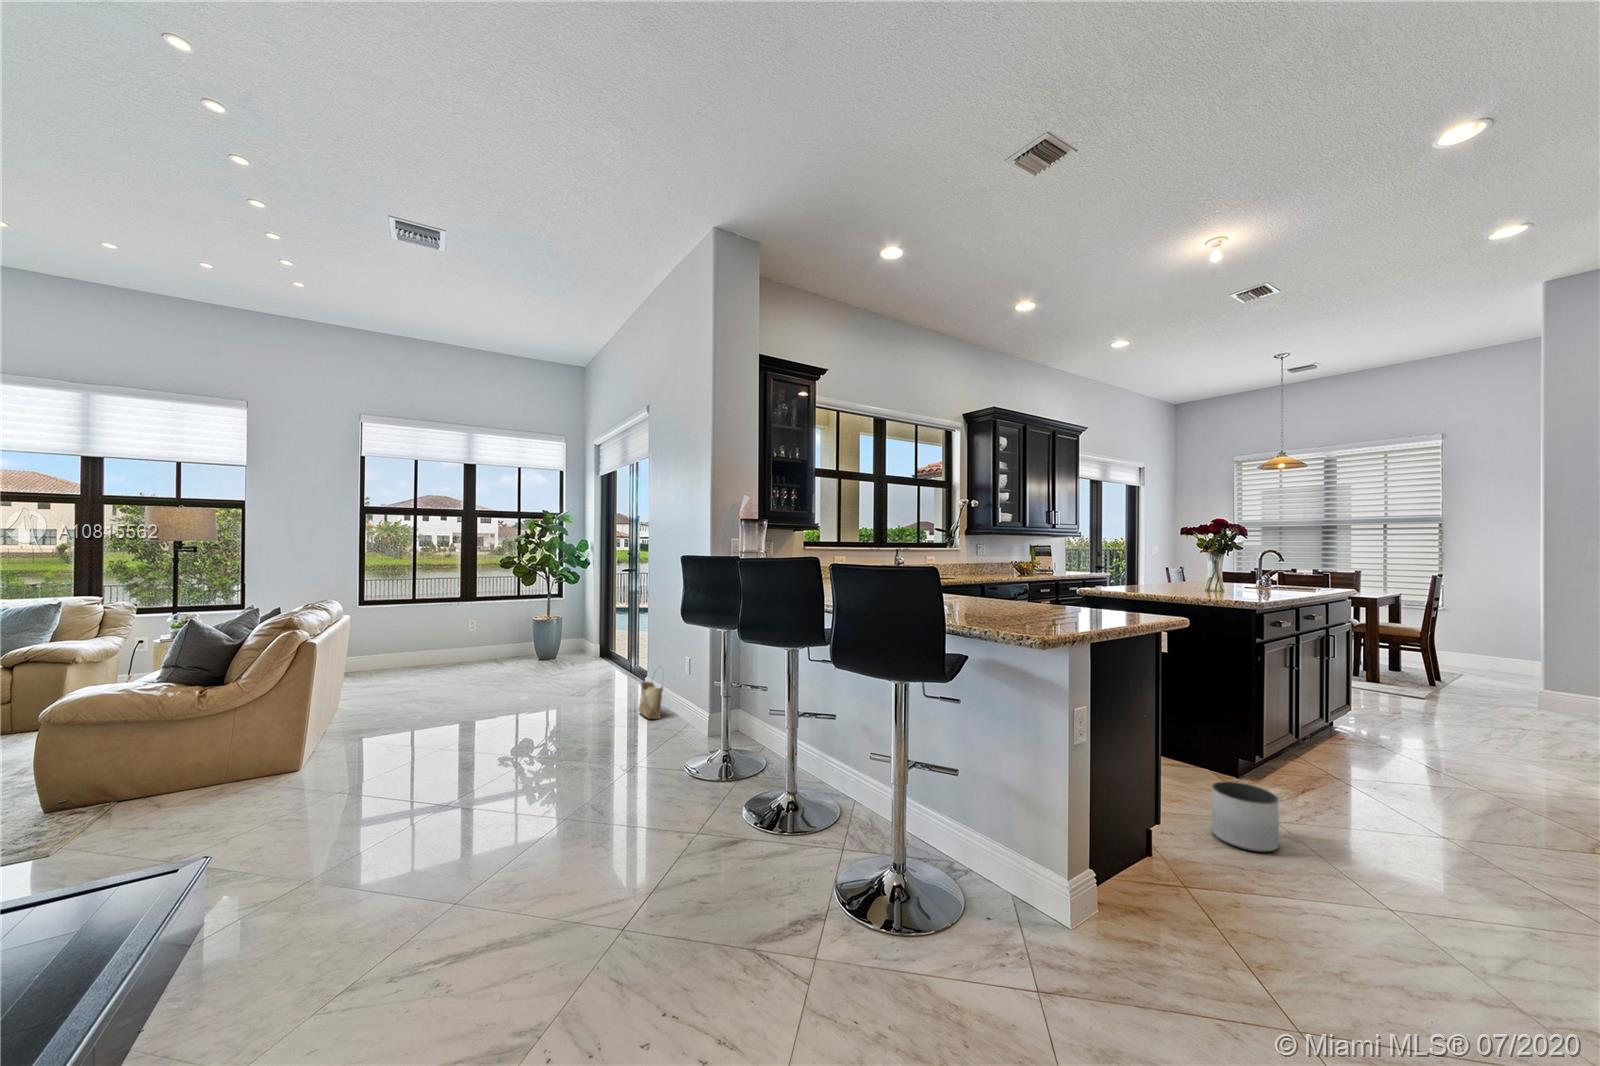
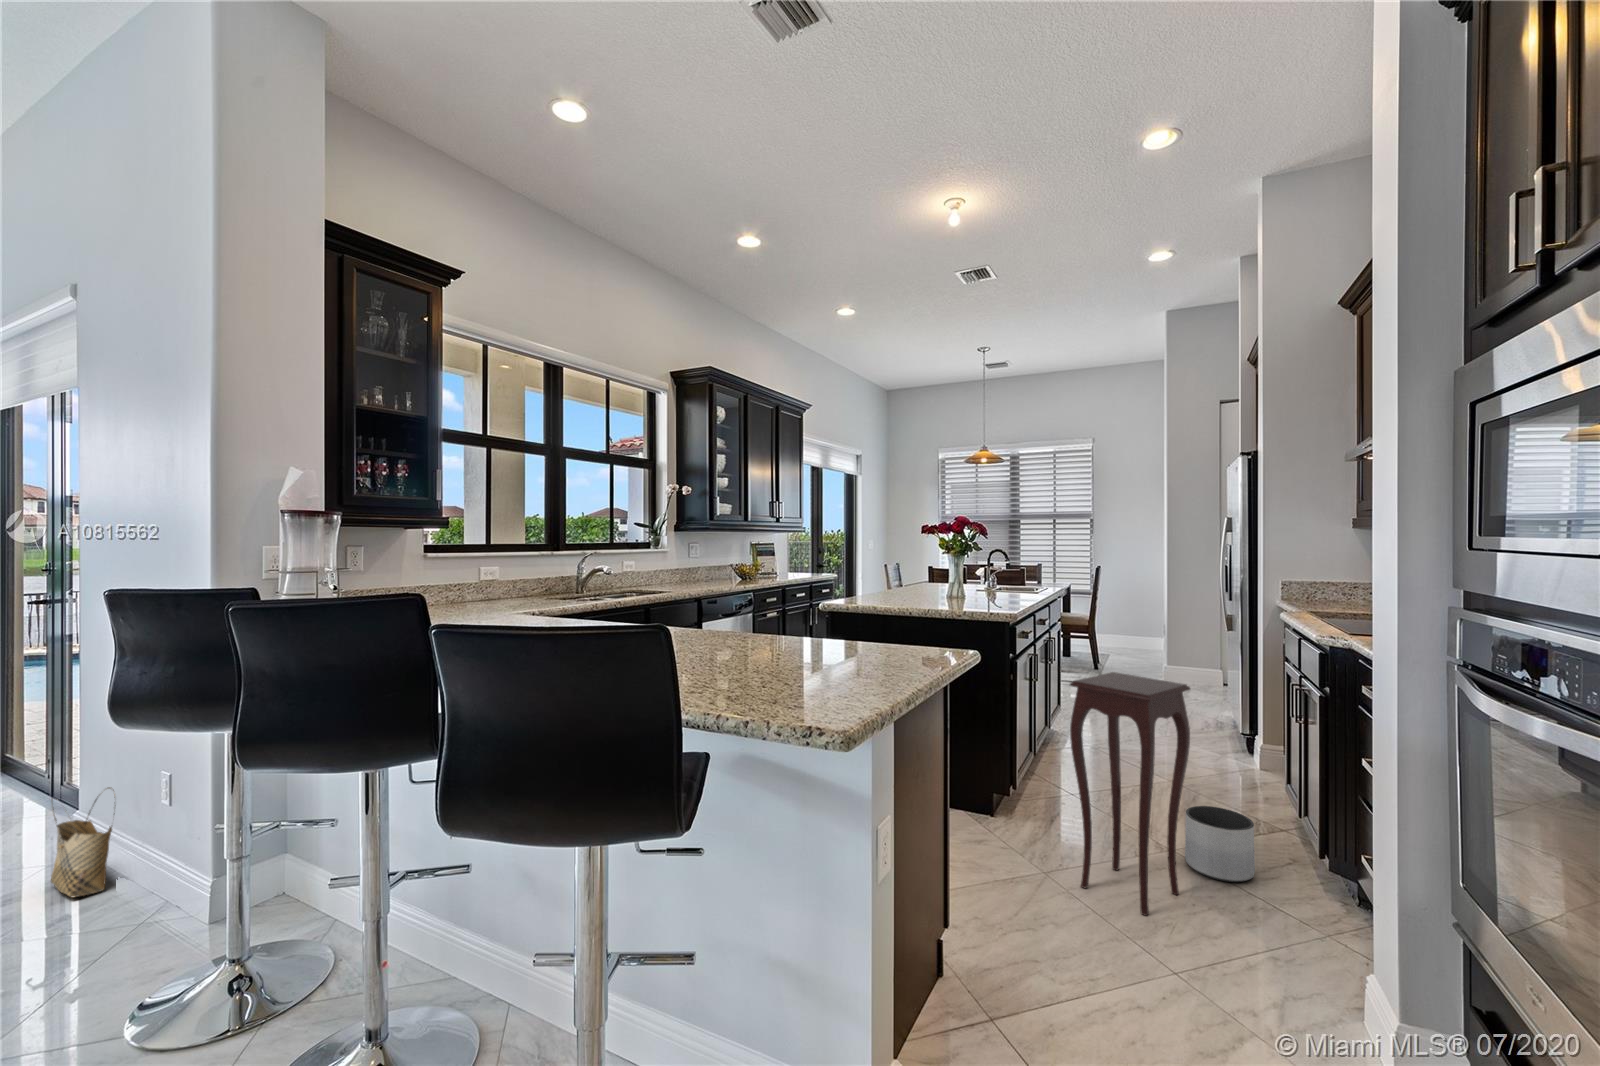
side table: none [1296,653,1430,857] -> present [1070,672,1190,916]
planter: present [1211,781,1279,852] -> present [1185,806,1255,882]

